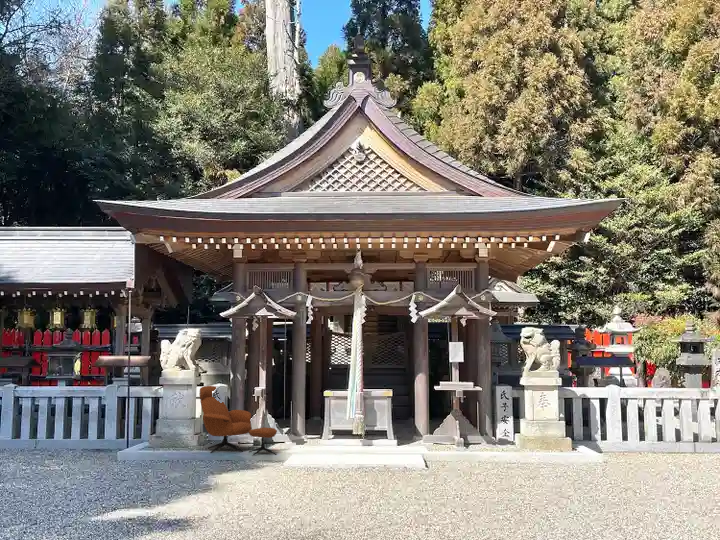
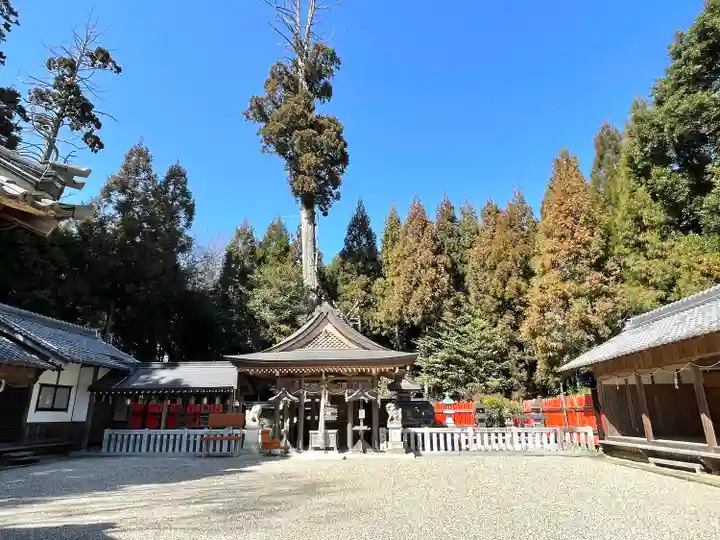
bench: none [43,347,155,455] -> present [200,413,244,458]

